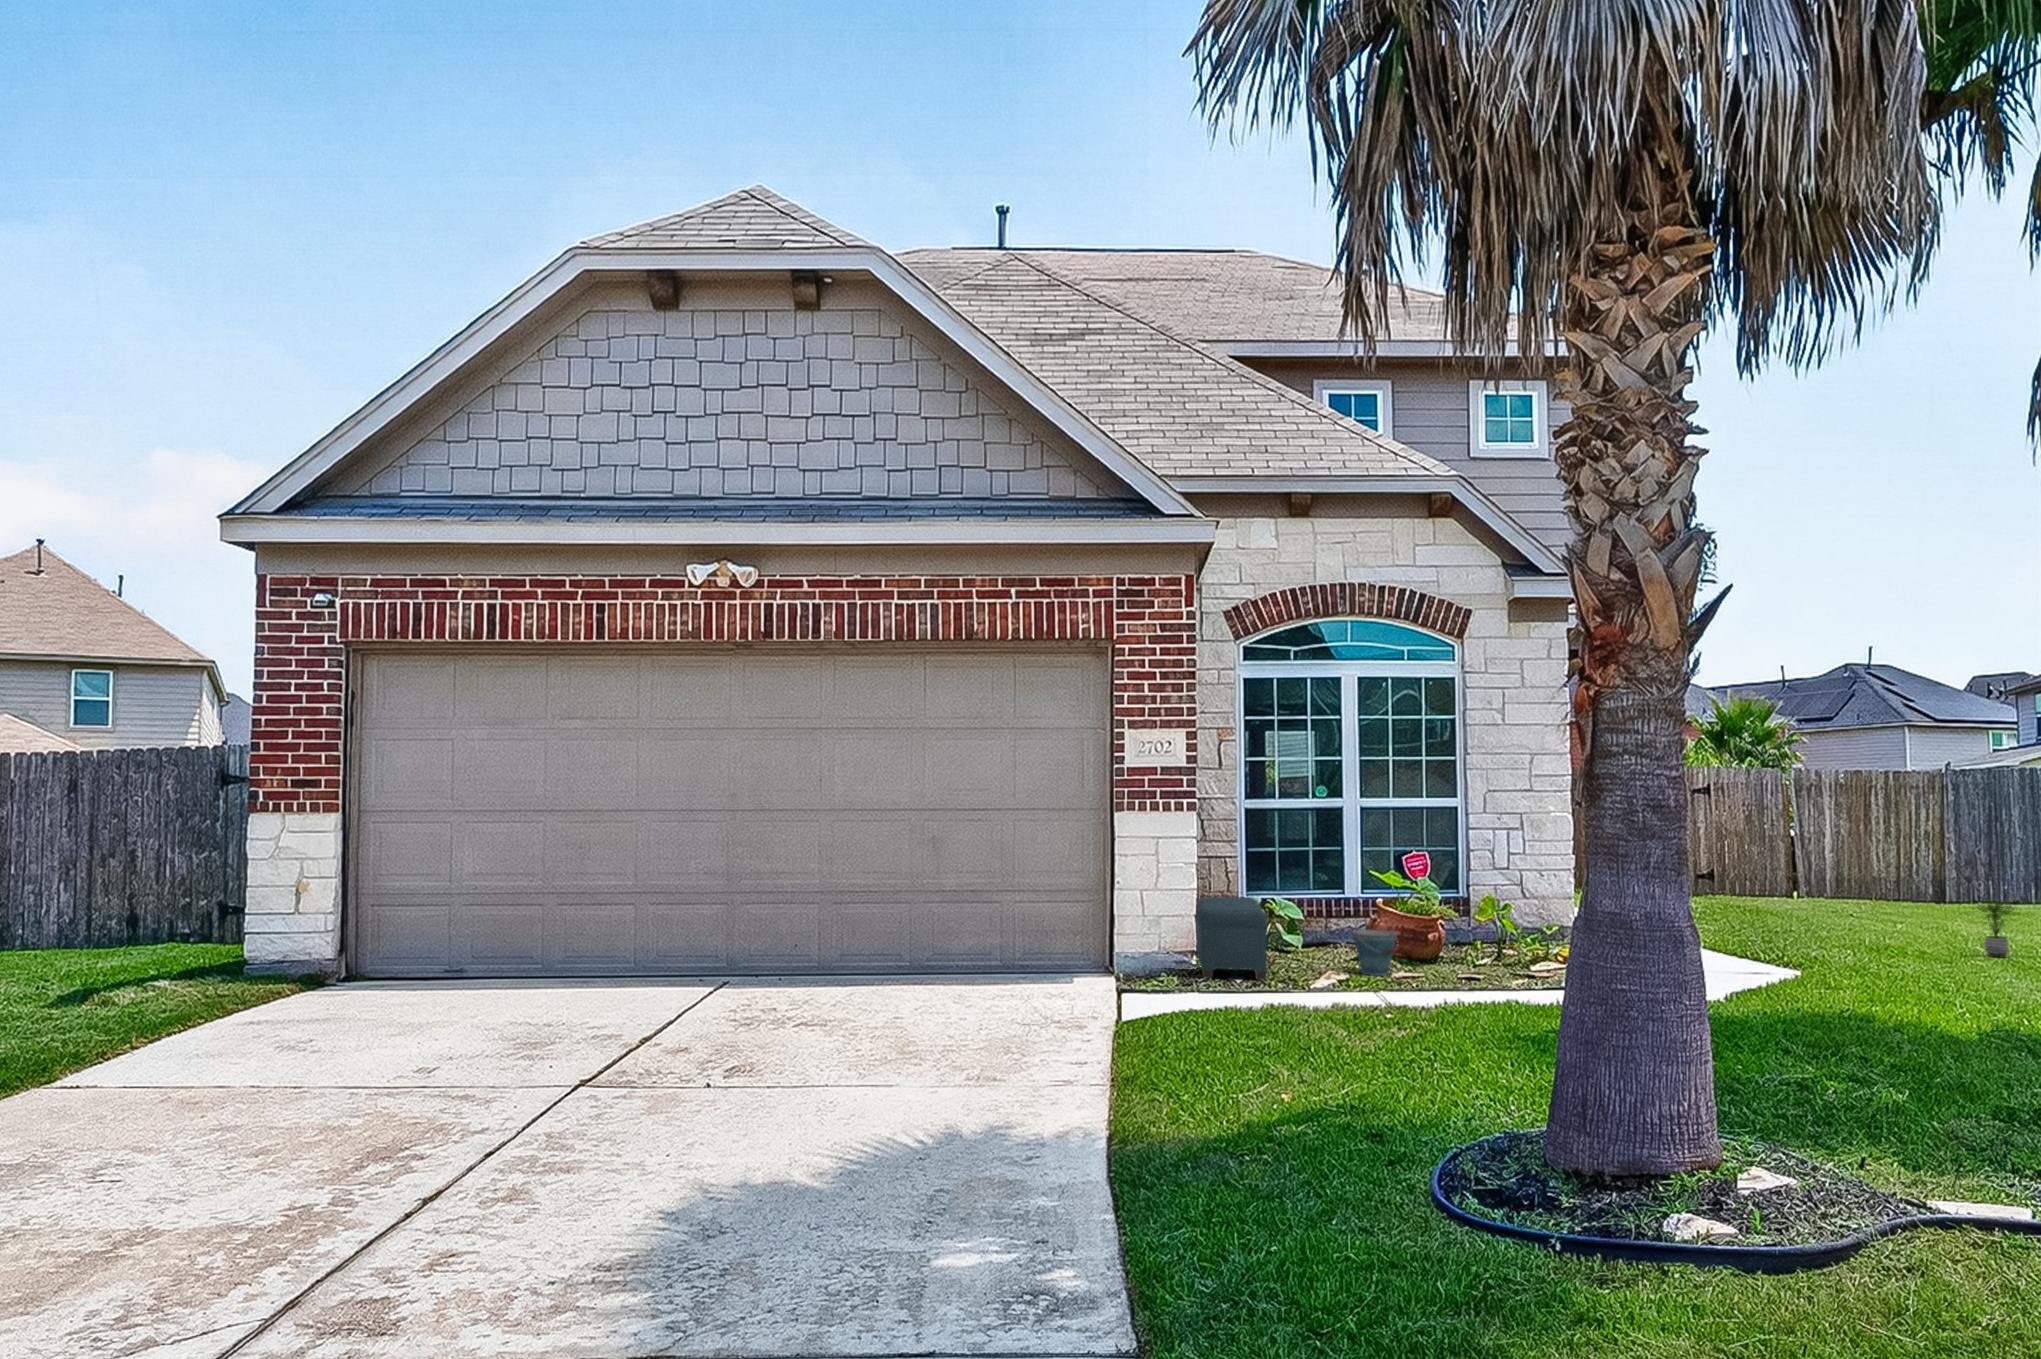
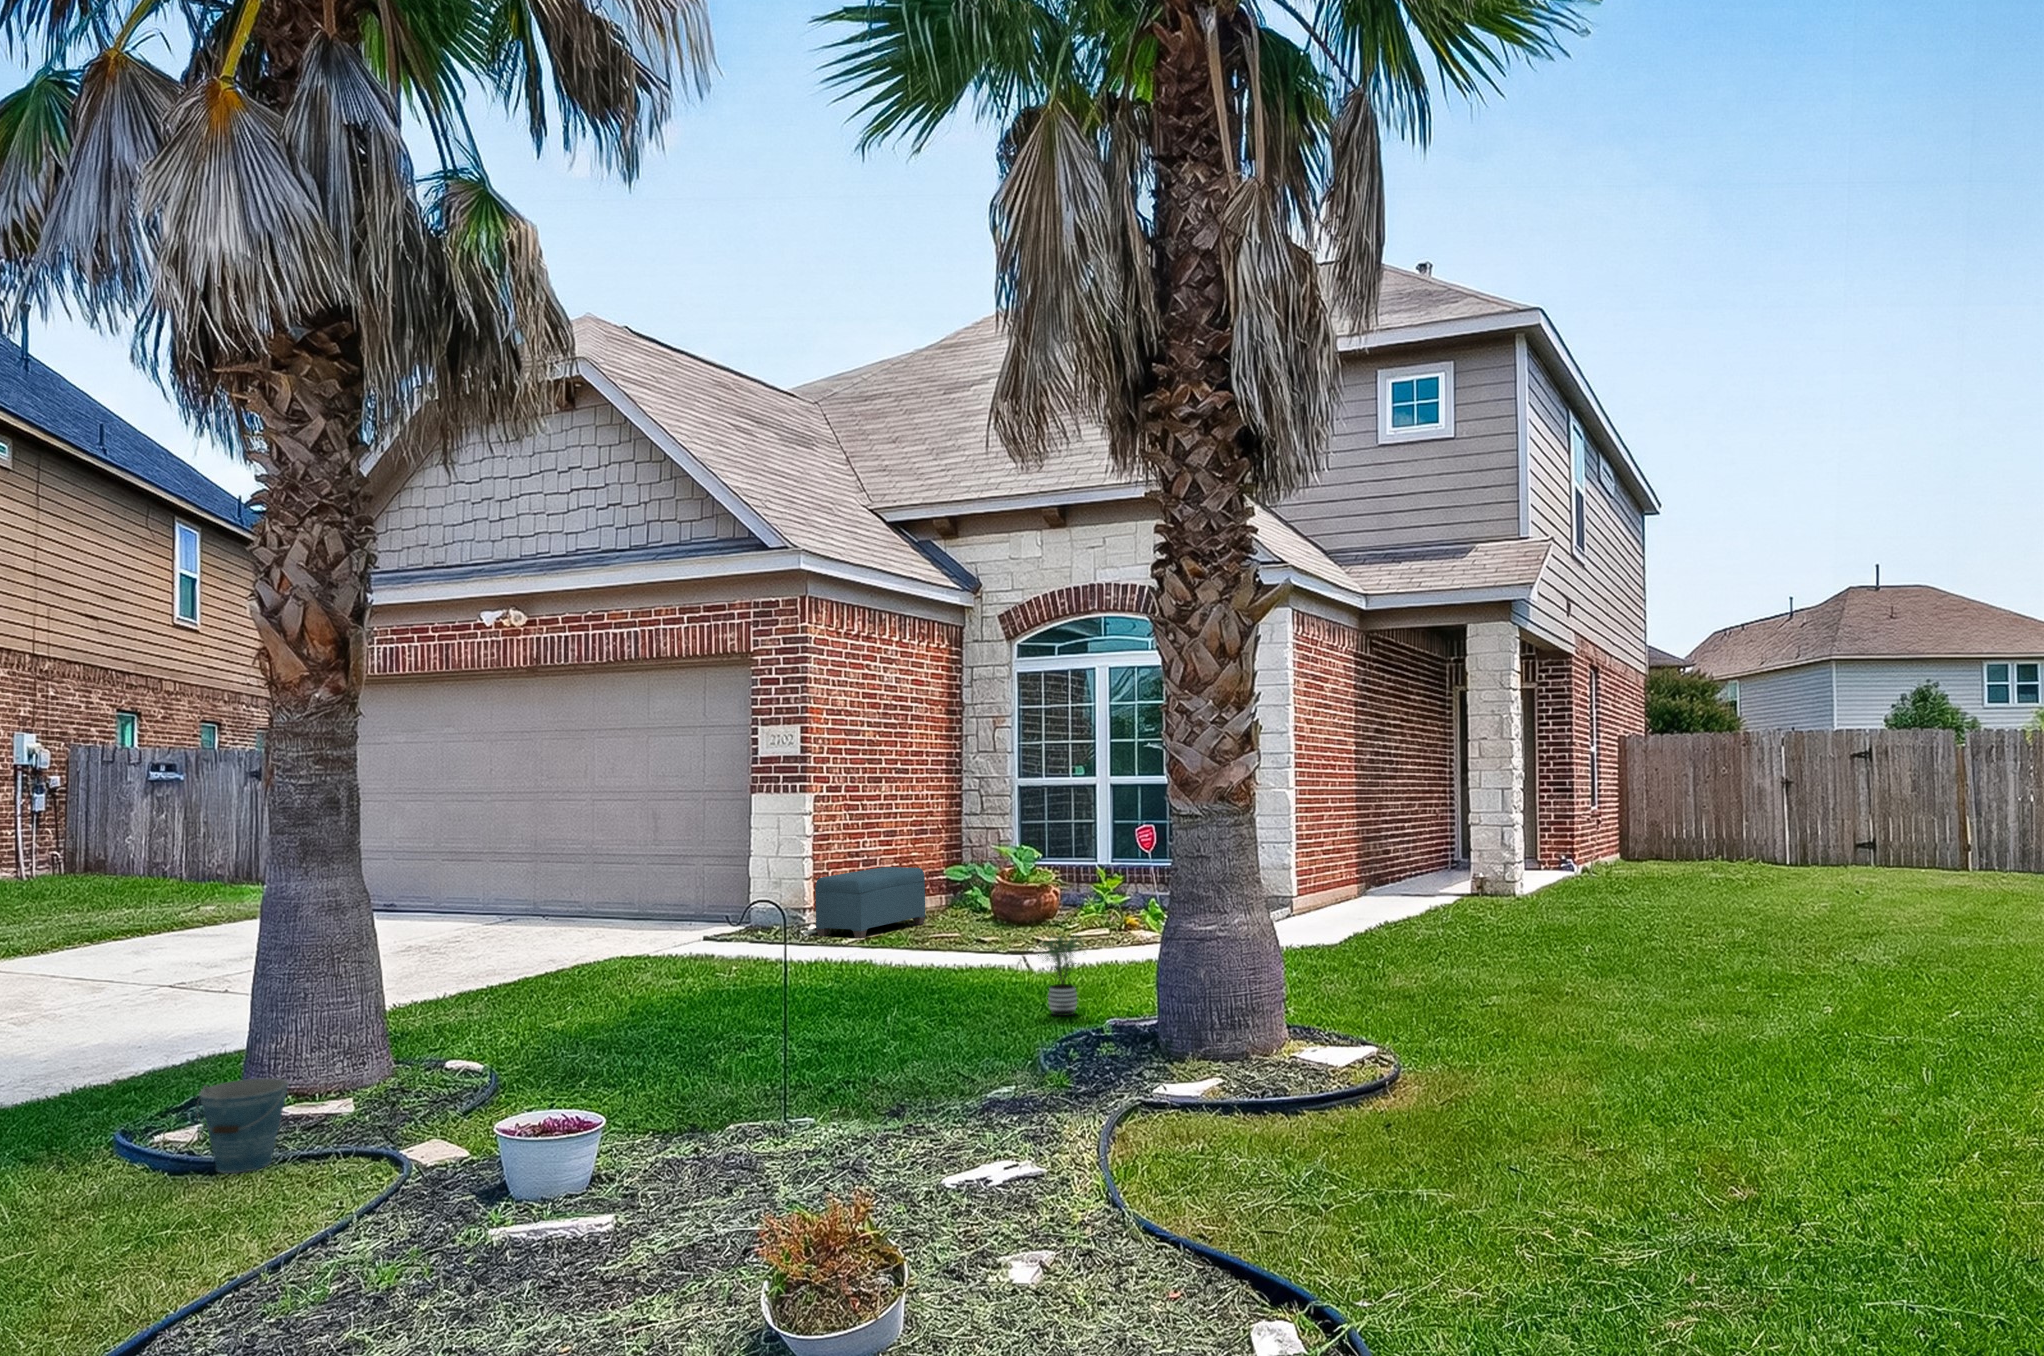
potted plant: present [1978,901,2015,958] -> present [1038,934,1083,1016]
bucket: present [1353,930,1397,976] -> present [197,1078,288,1173]

